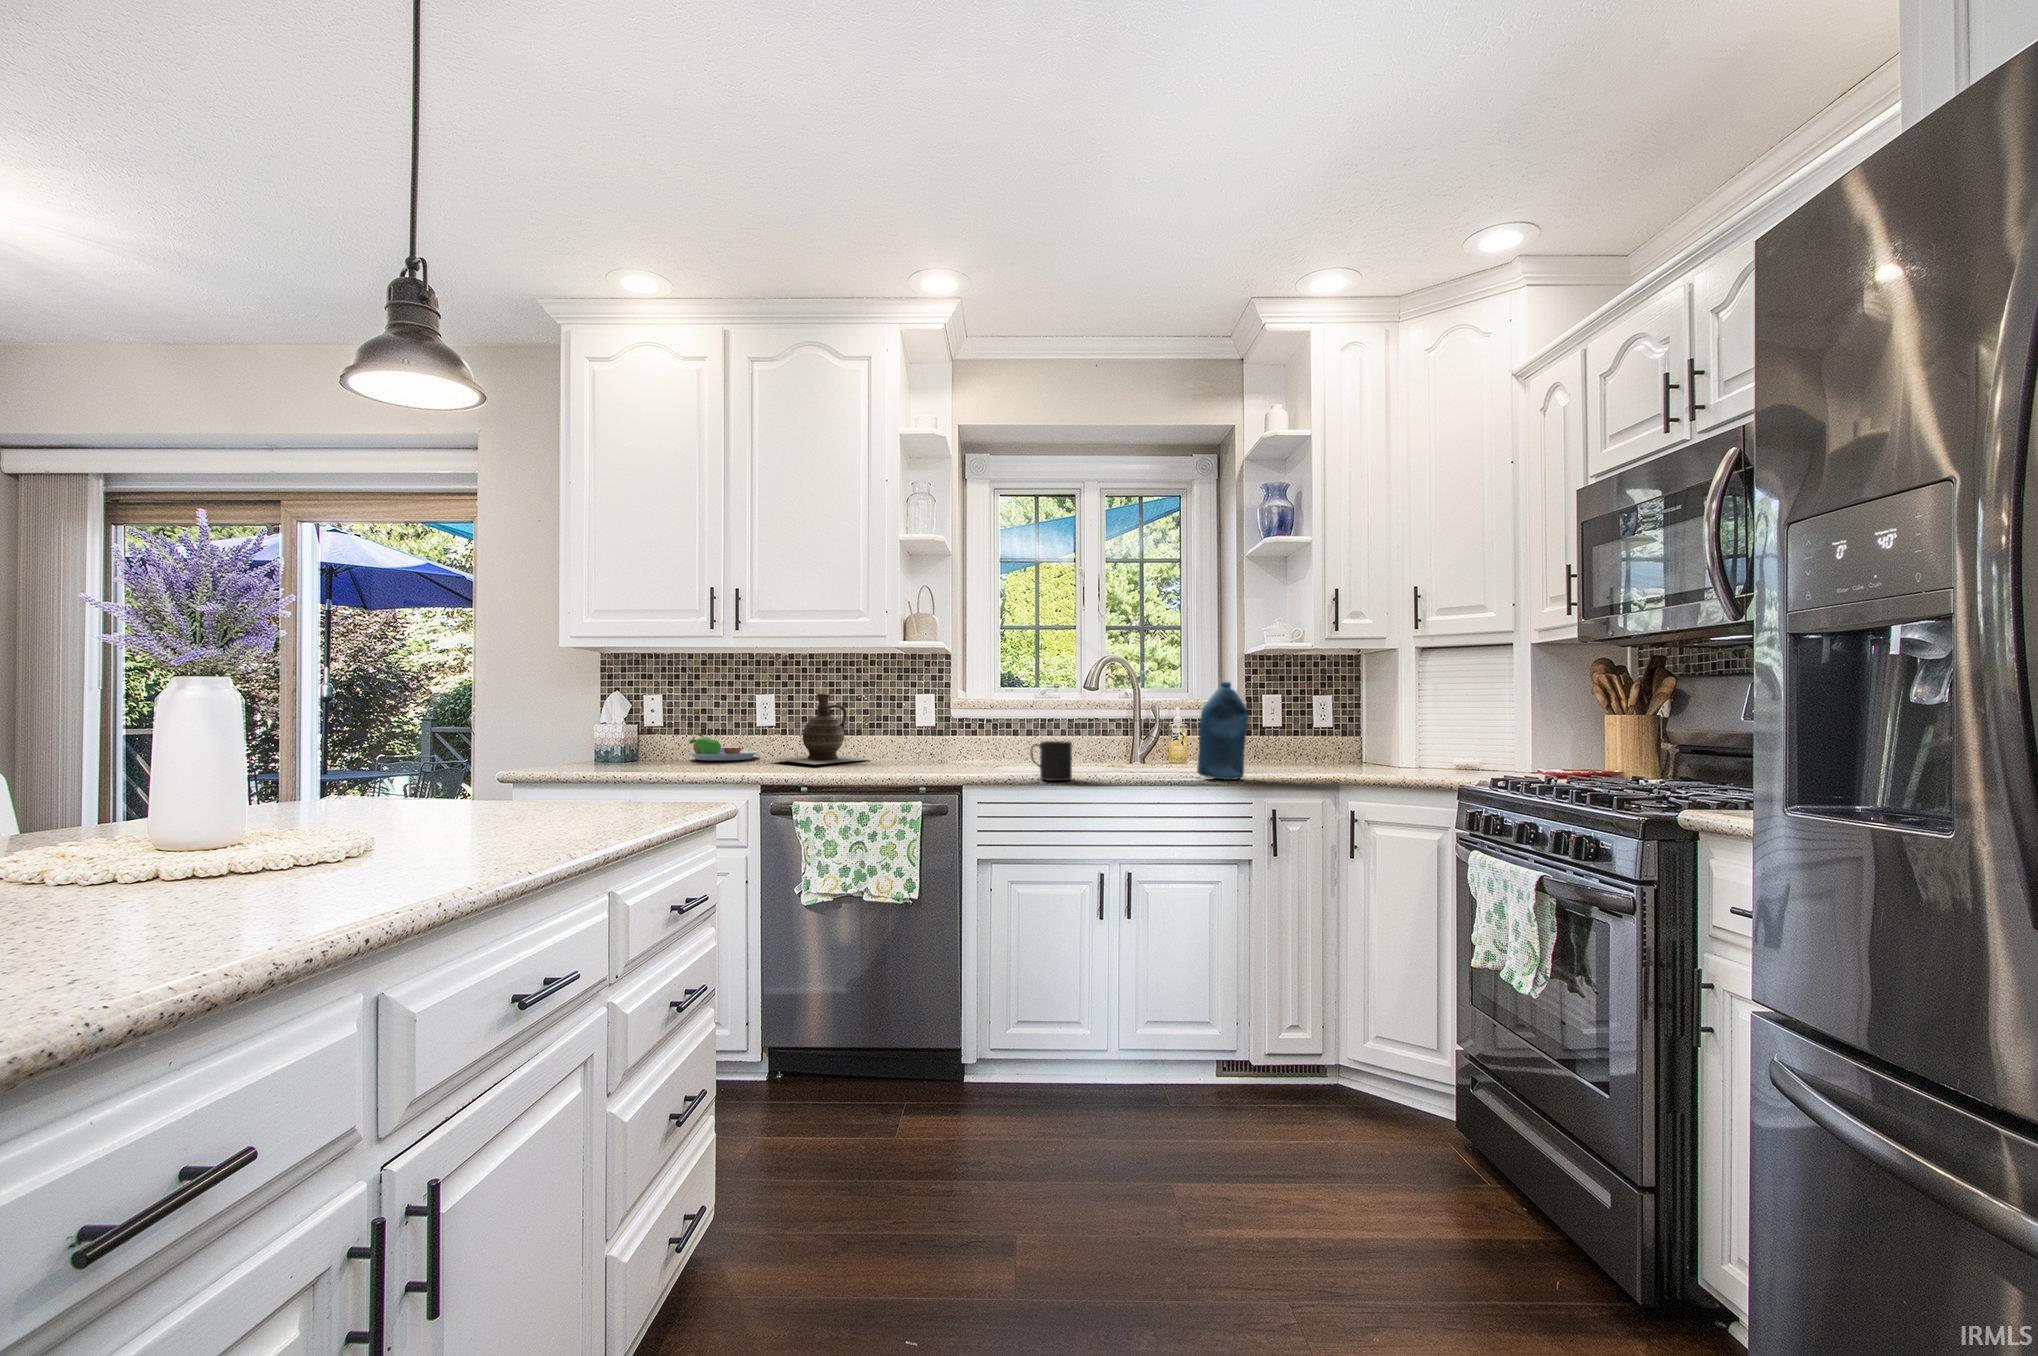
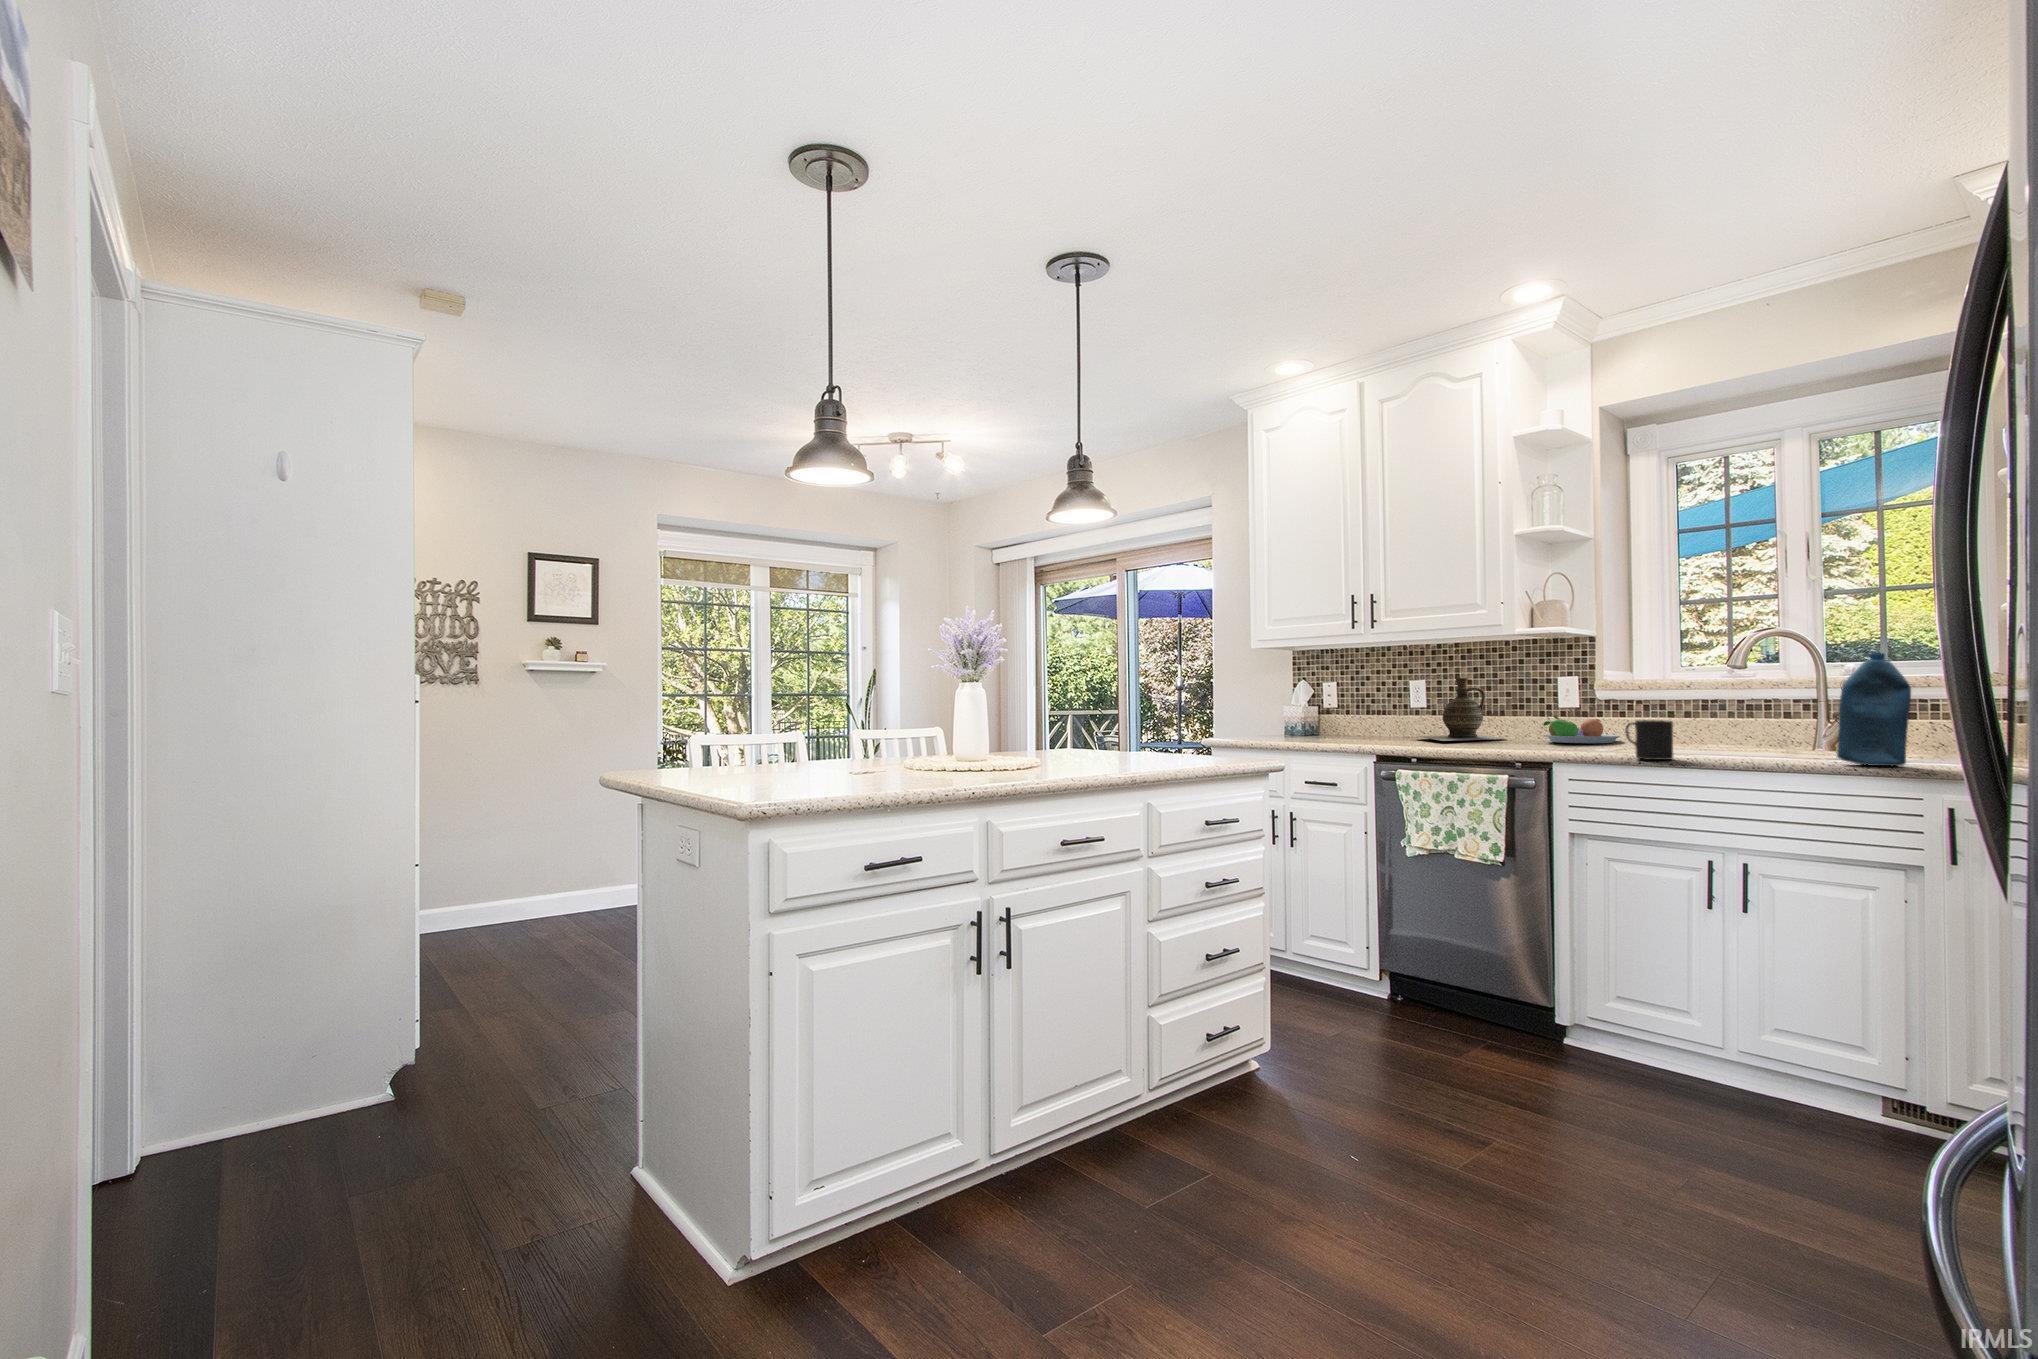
fruit bowl: present [689,733,757,760] -> present [1543,715,1621,743]

